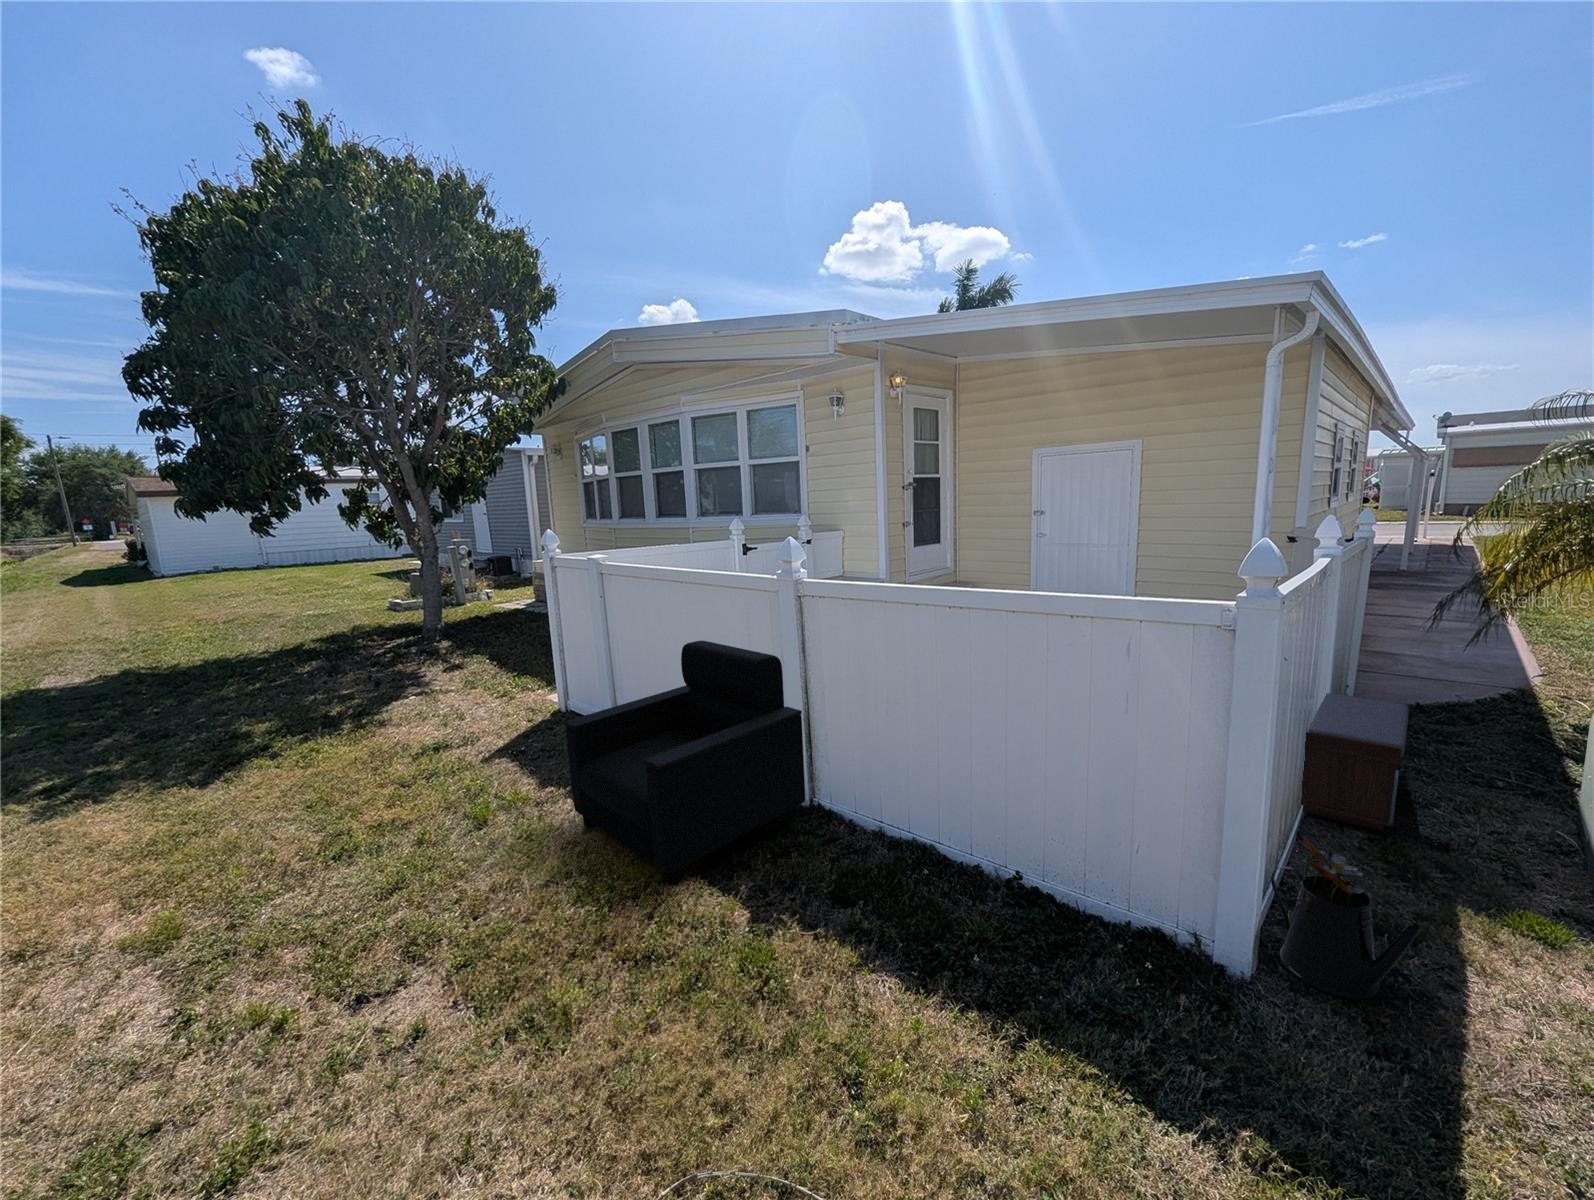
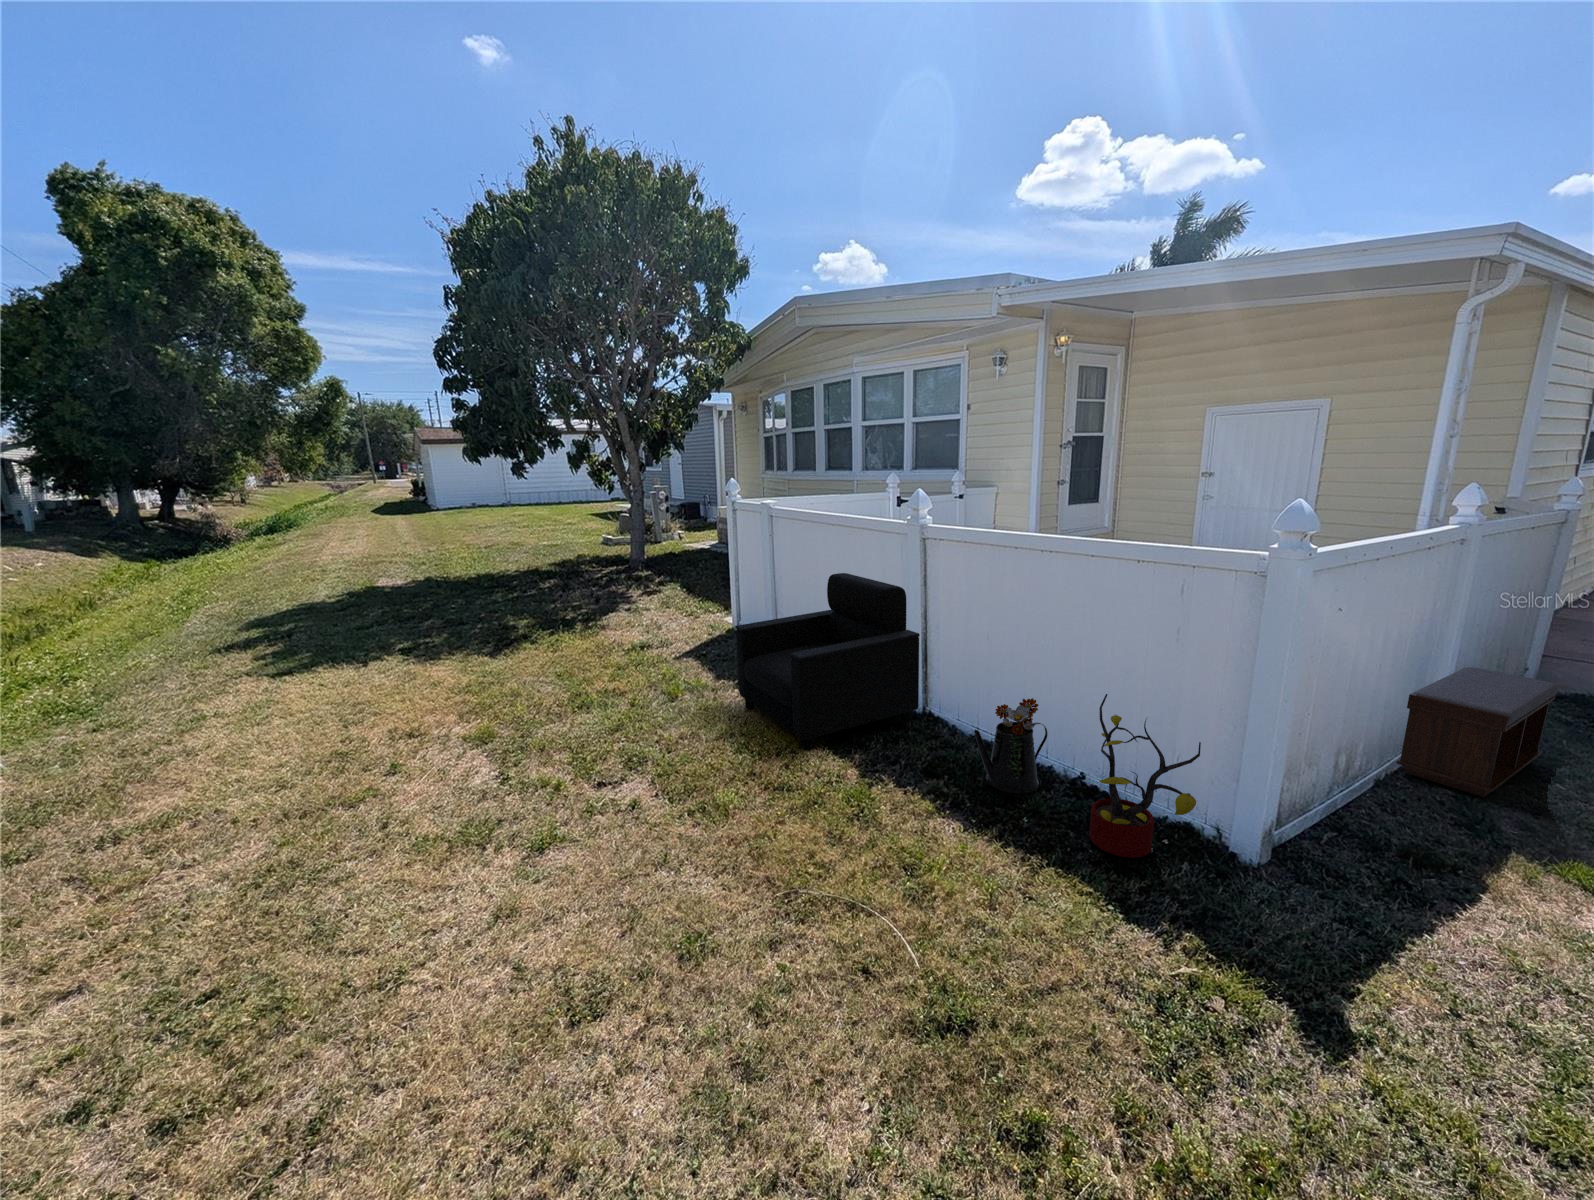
decorative plant: none [1044,779,1202,995] -> present [1089,694,1201,858]
watering can: present [1271,837,1421,999] -> present [974,698,1047,794]

